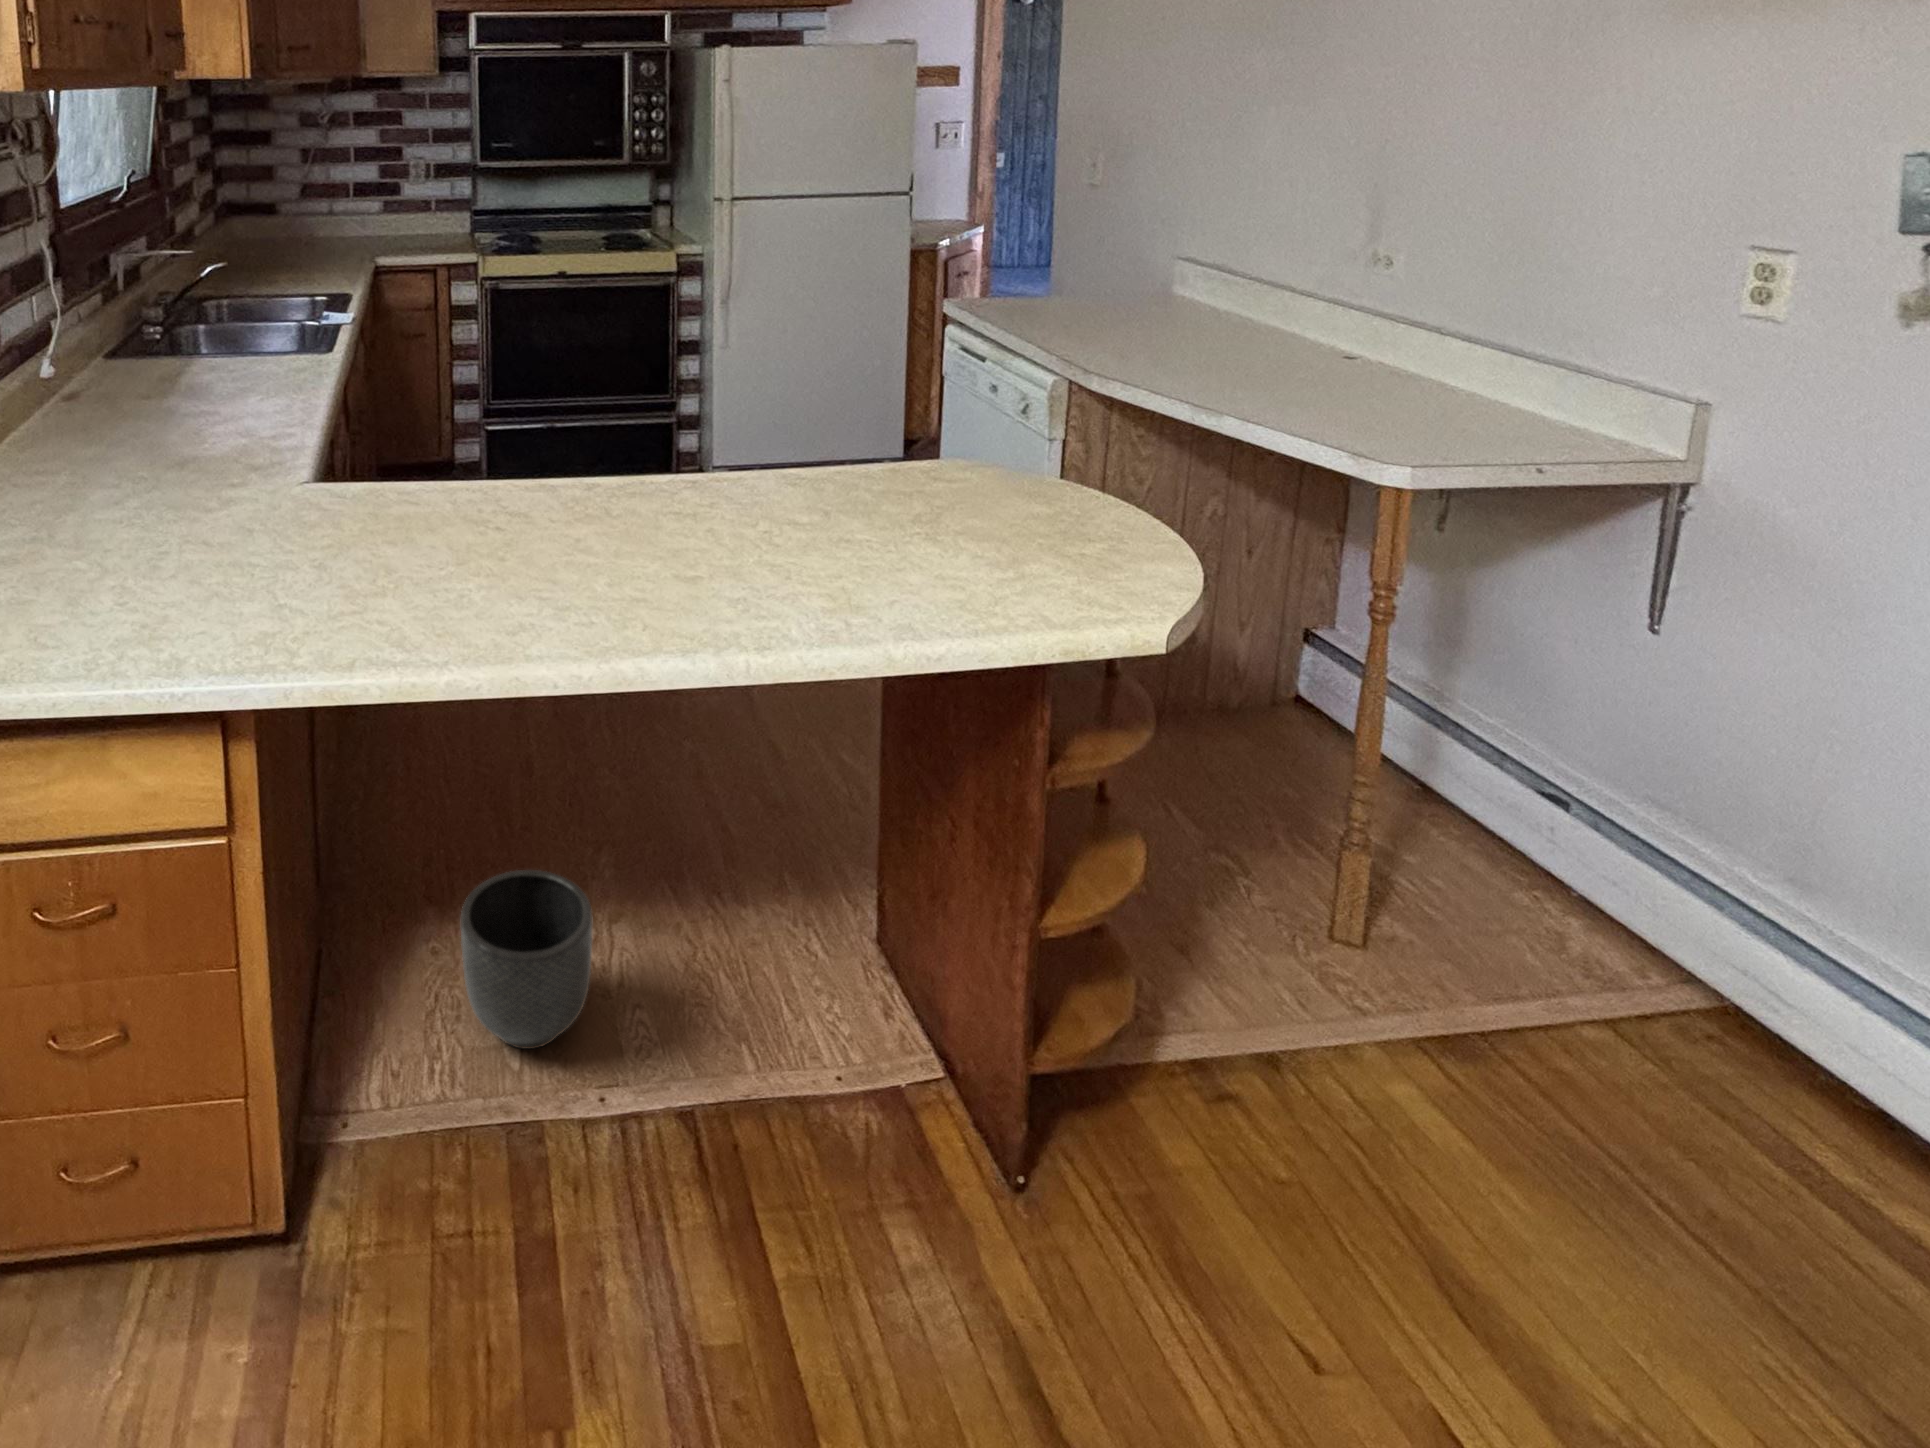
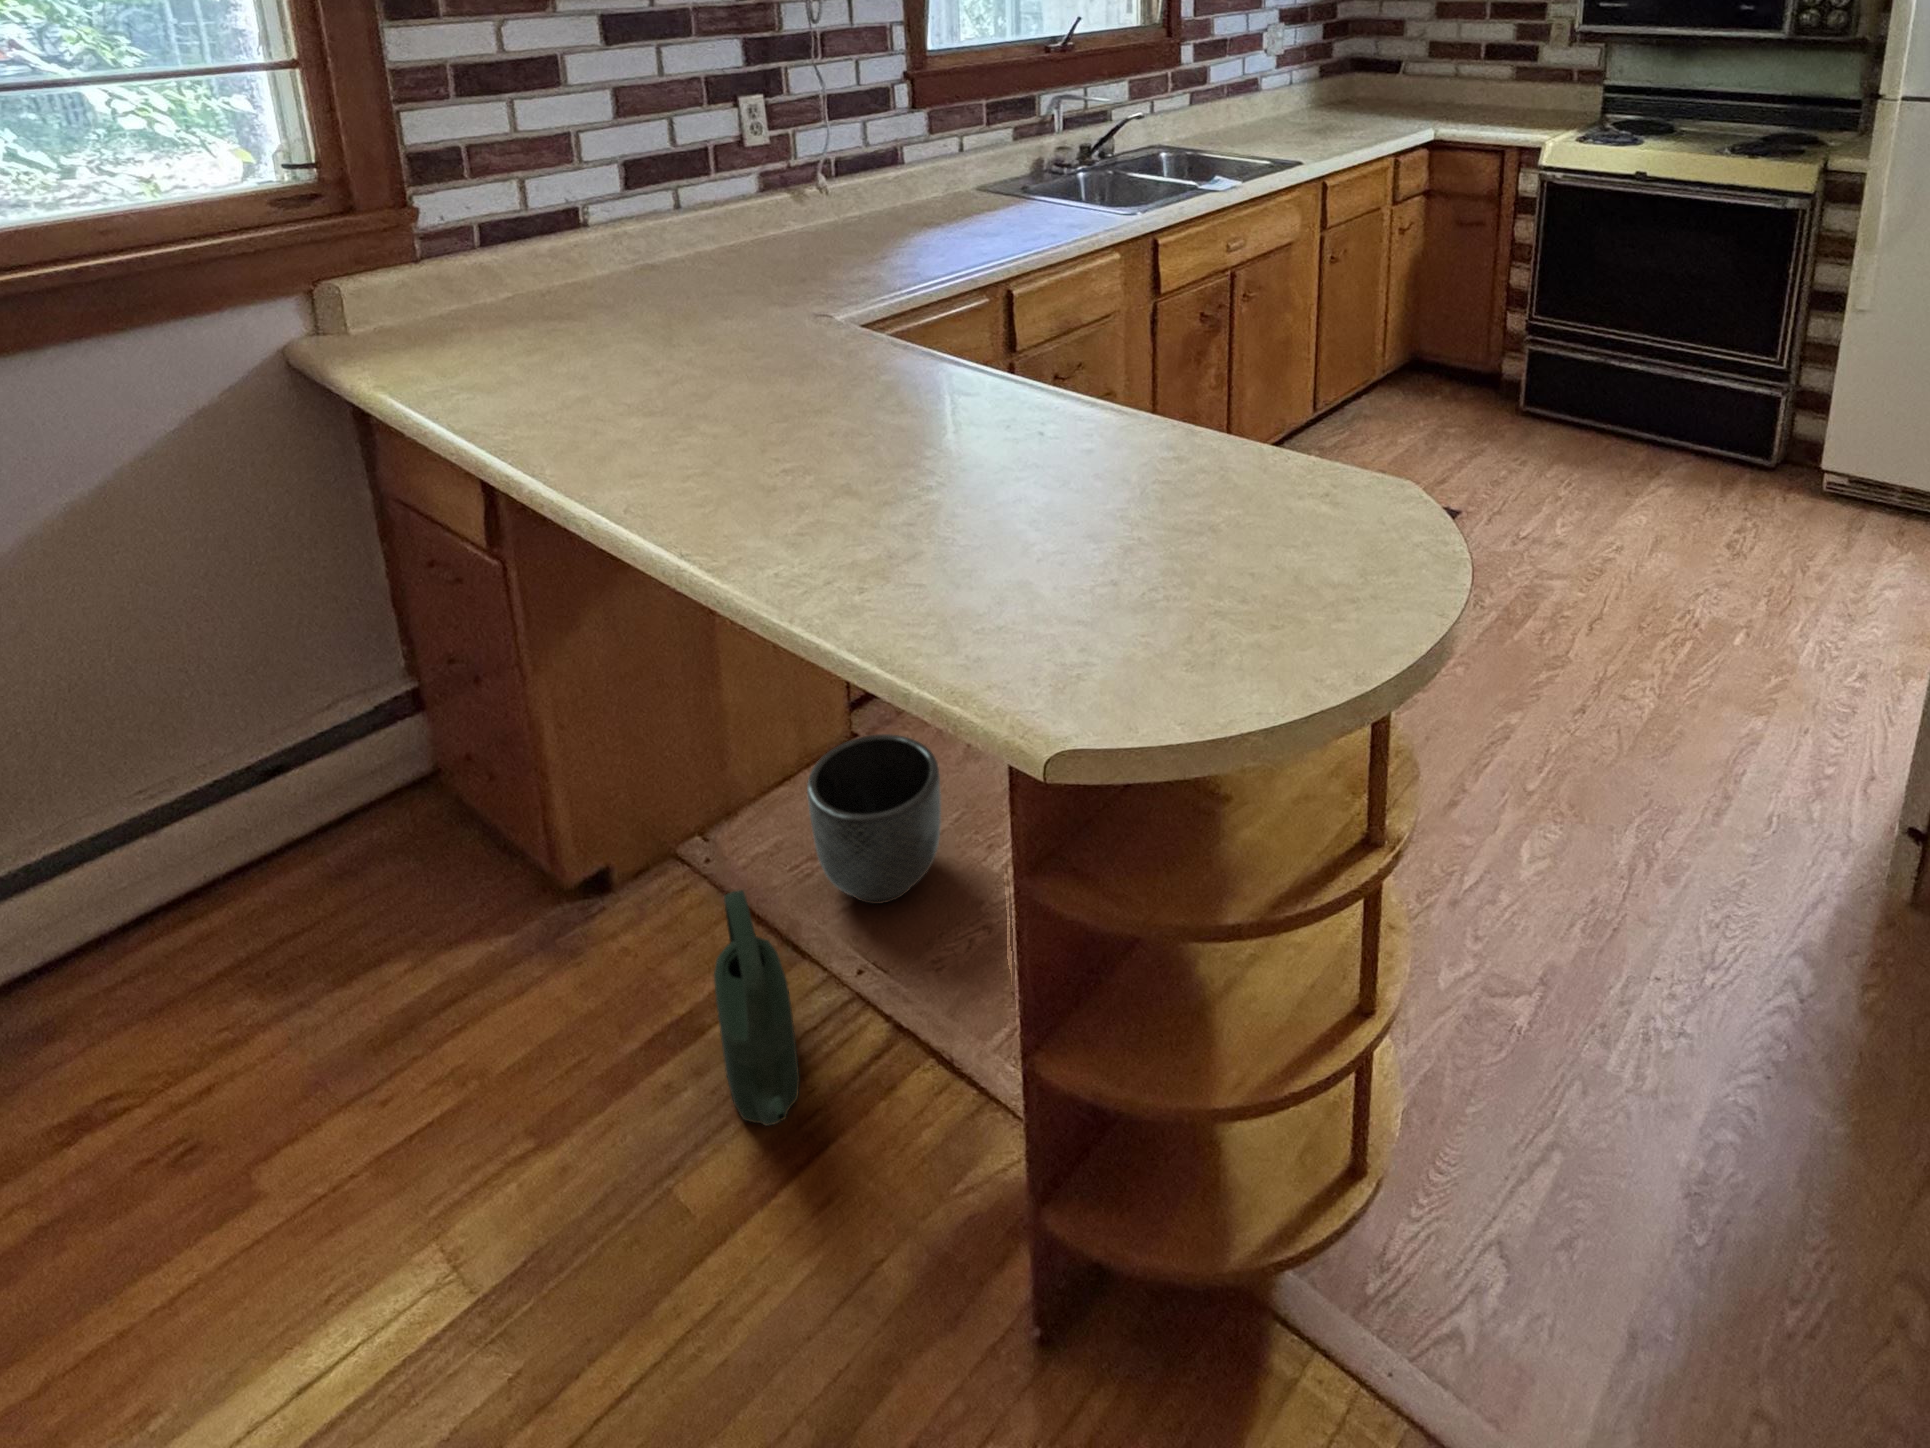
watering can: none [542,1046,819,1241] -> present [714,890,799,1126]

